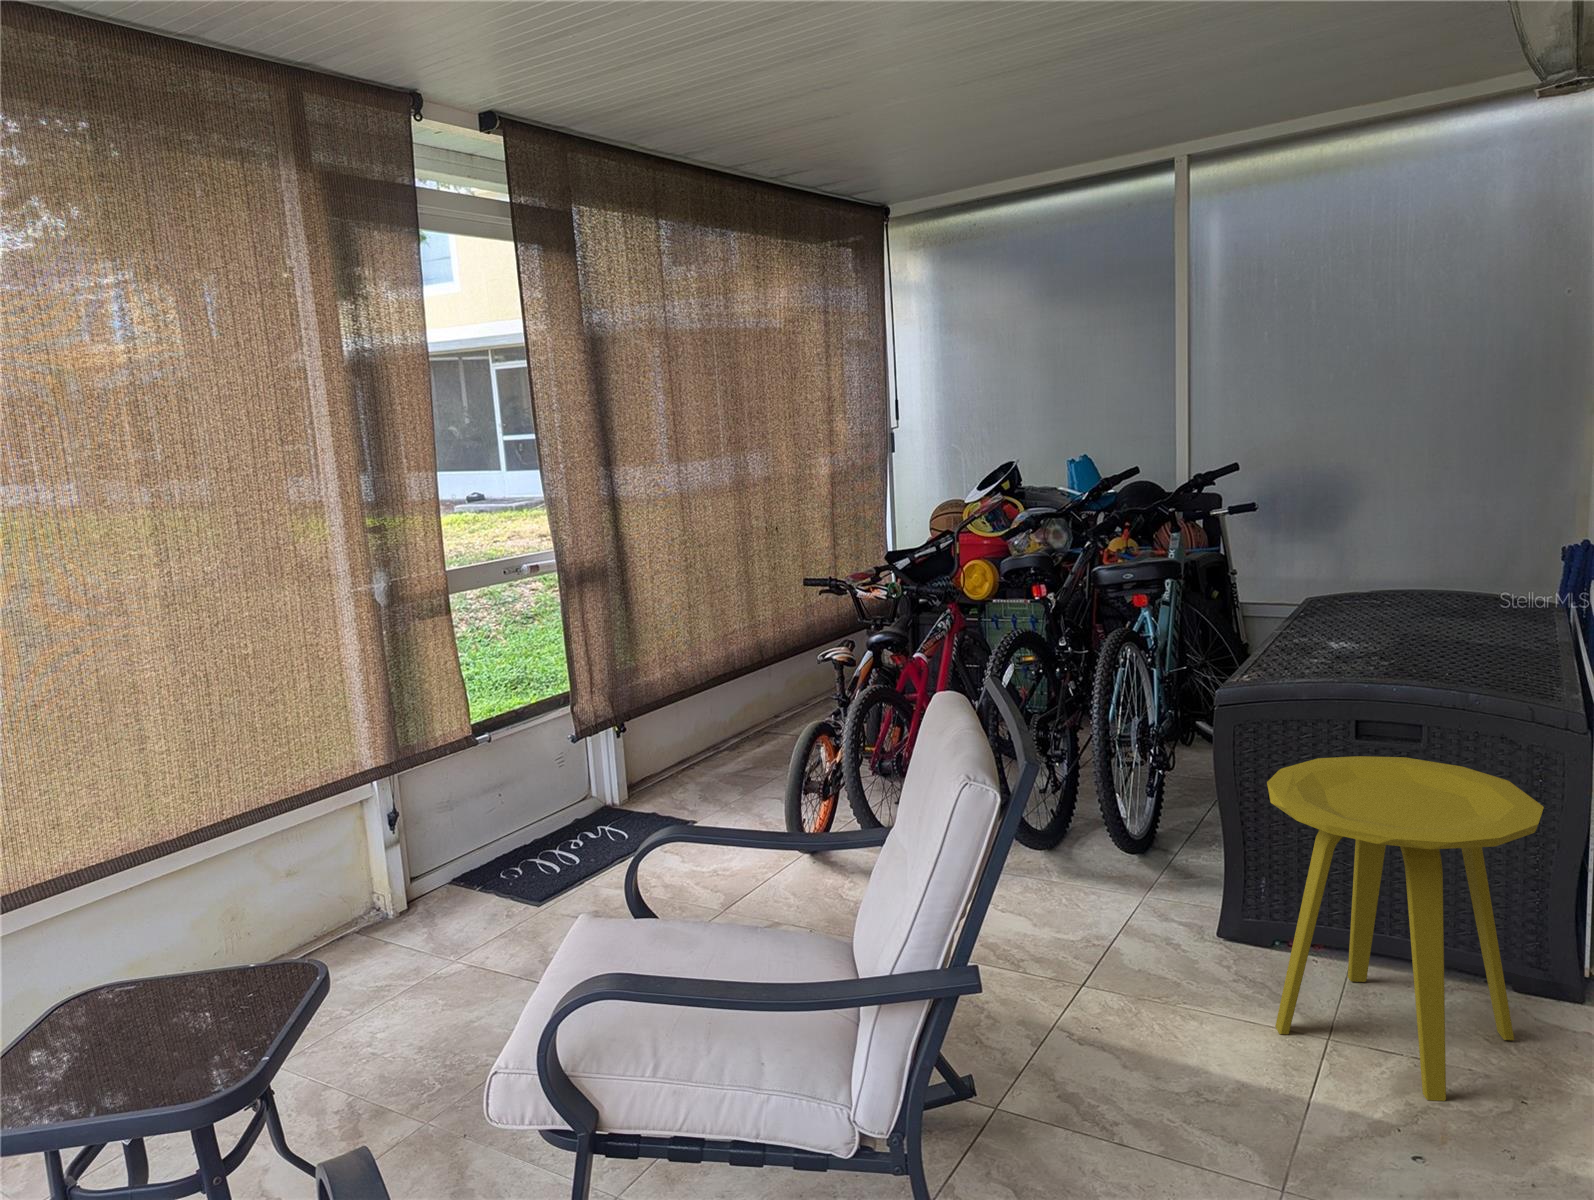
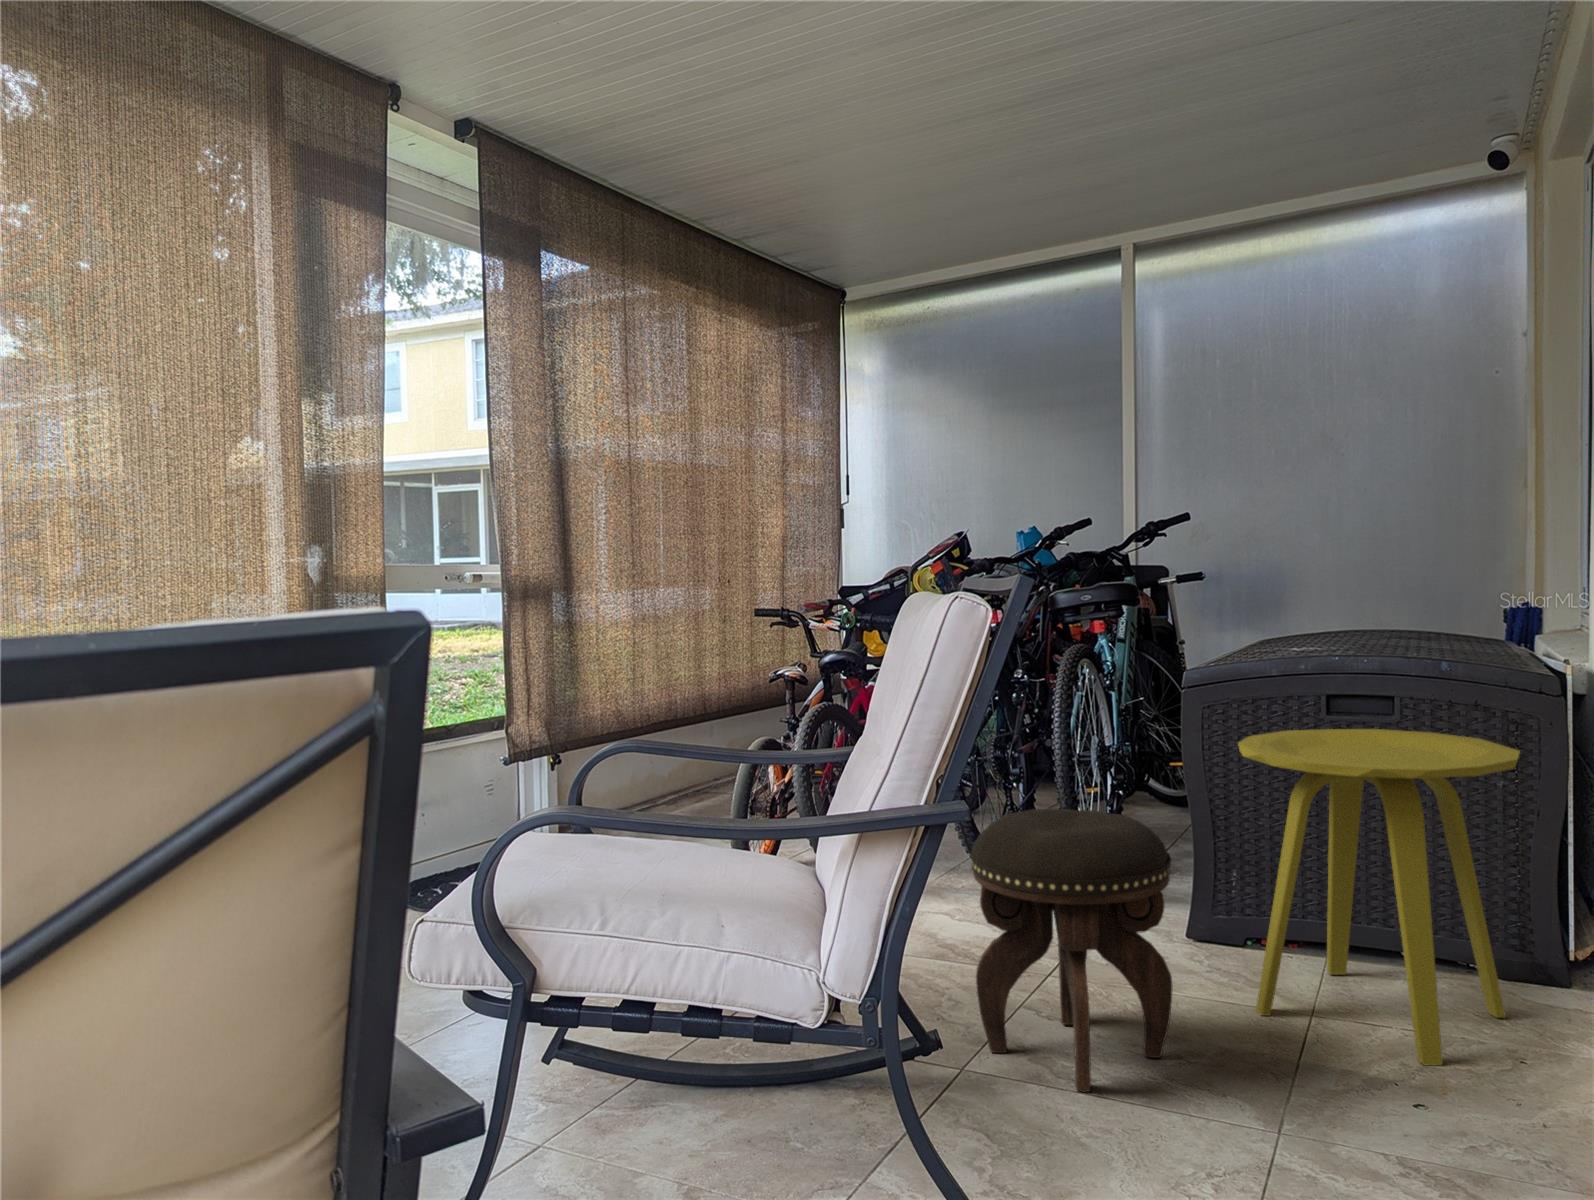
footstool: none [1005,855,1194,1130] -> present [971,809,1173,1092]

